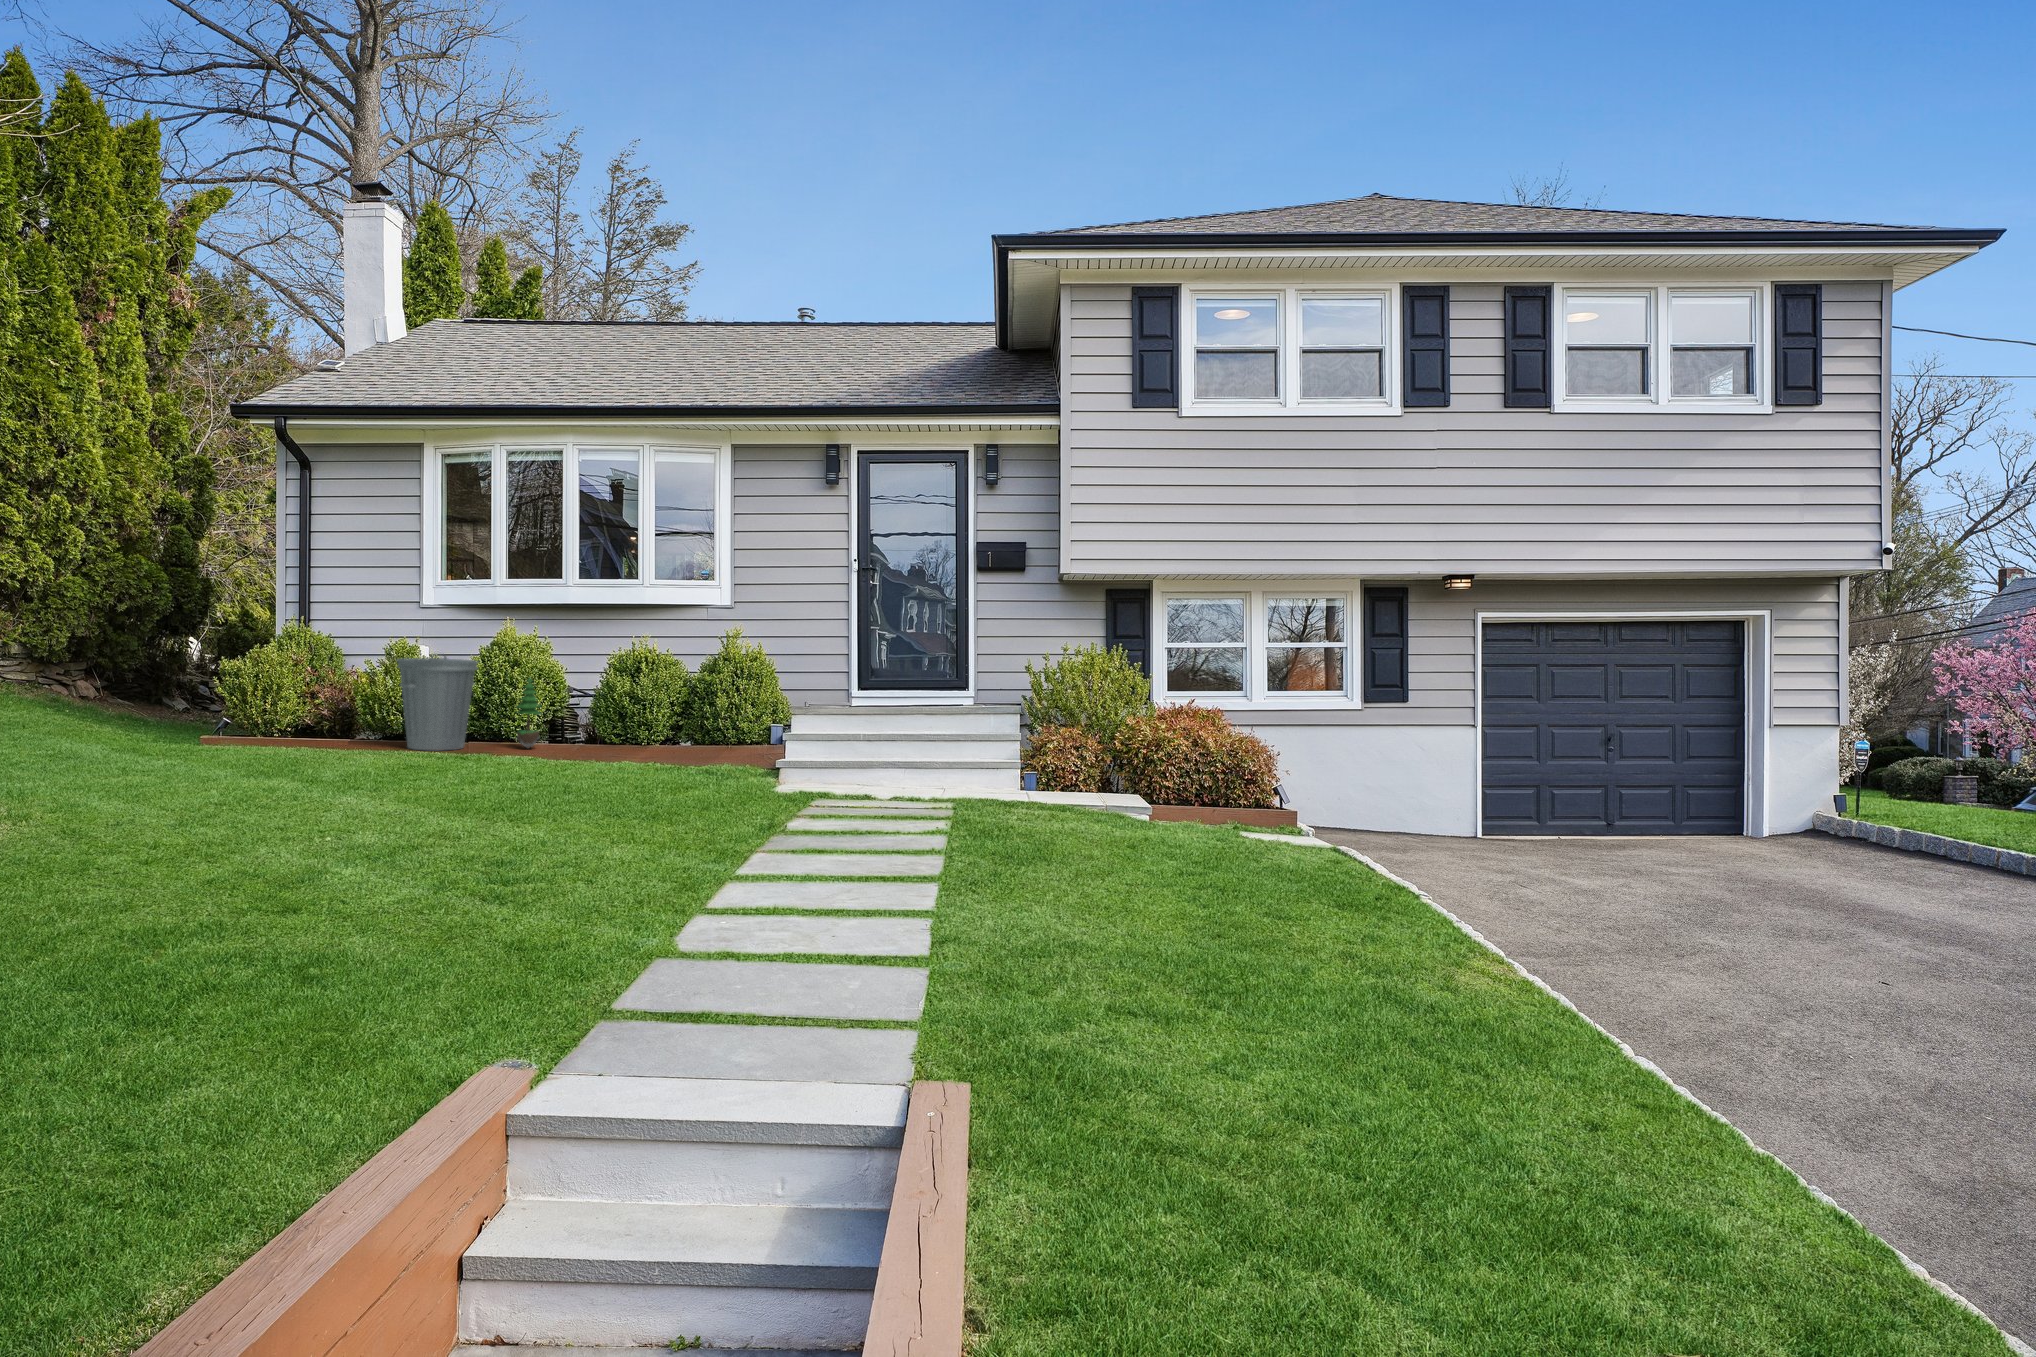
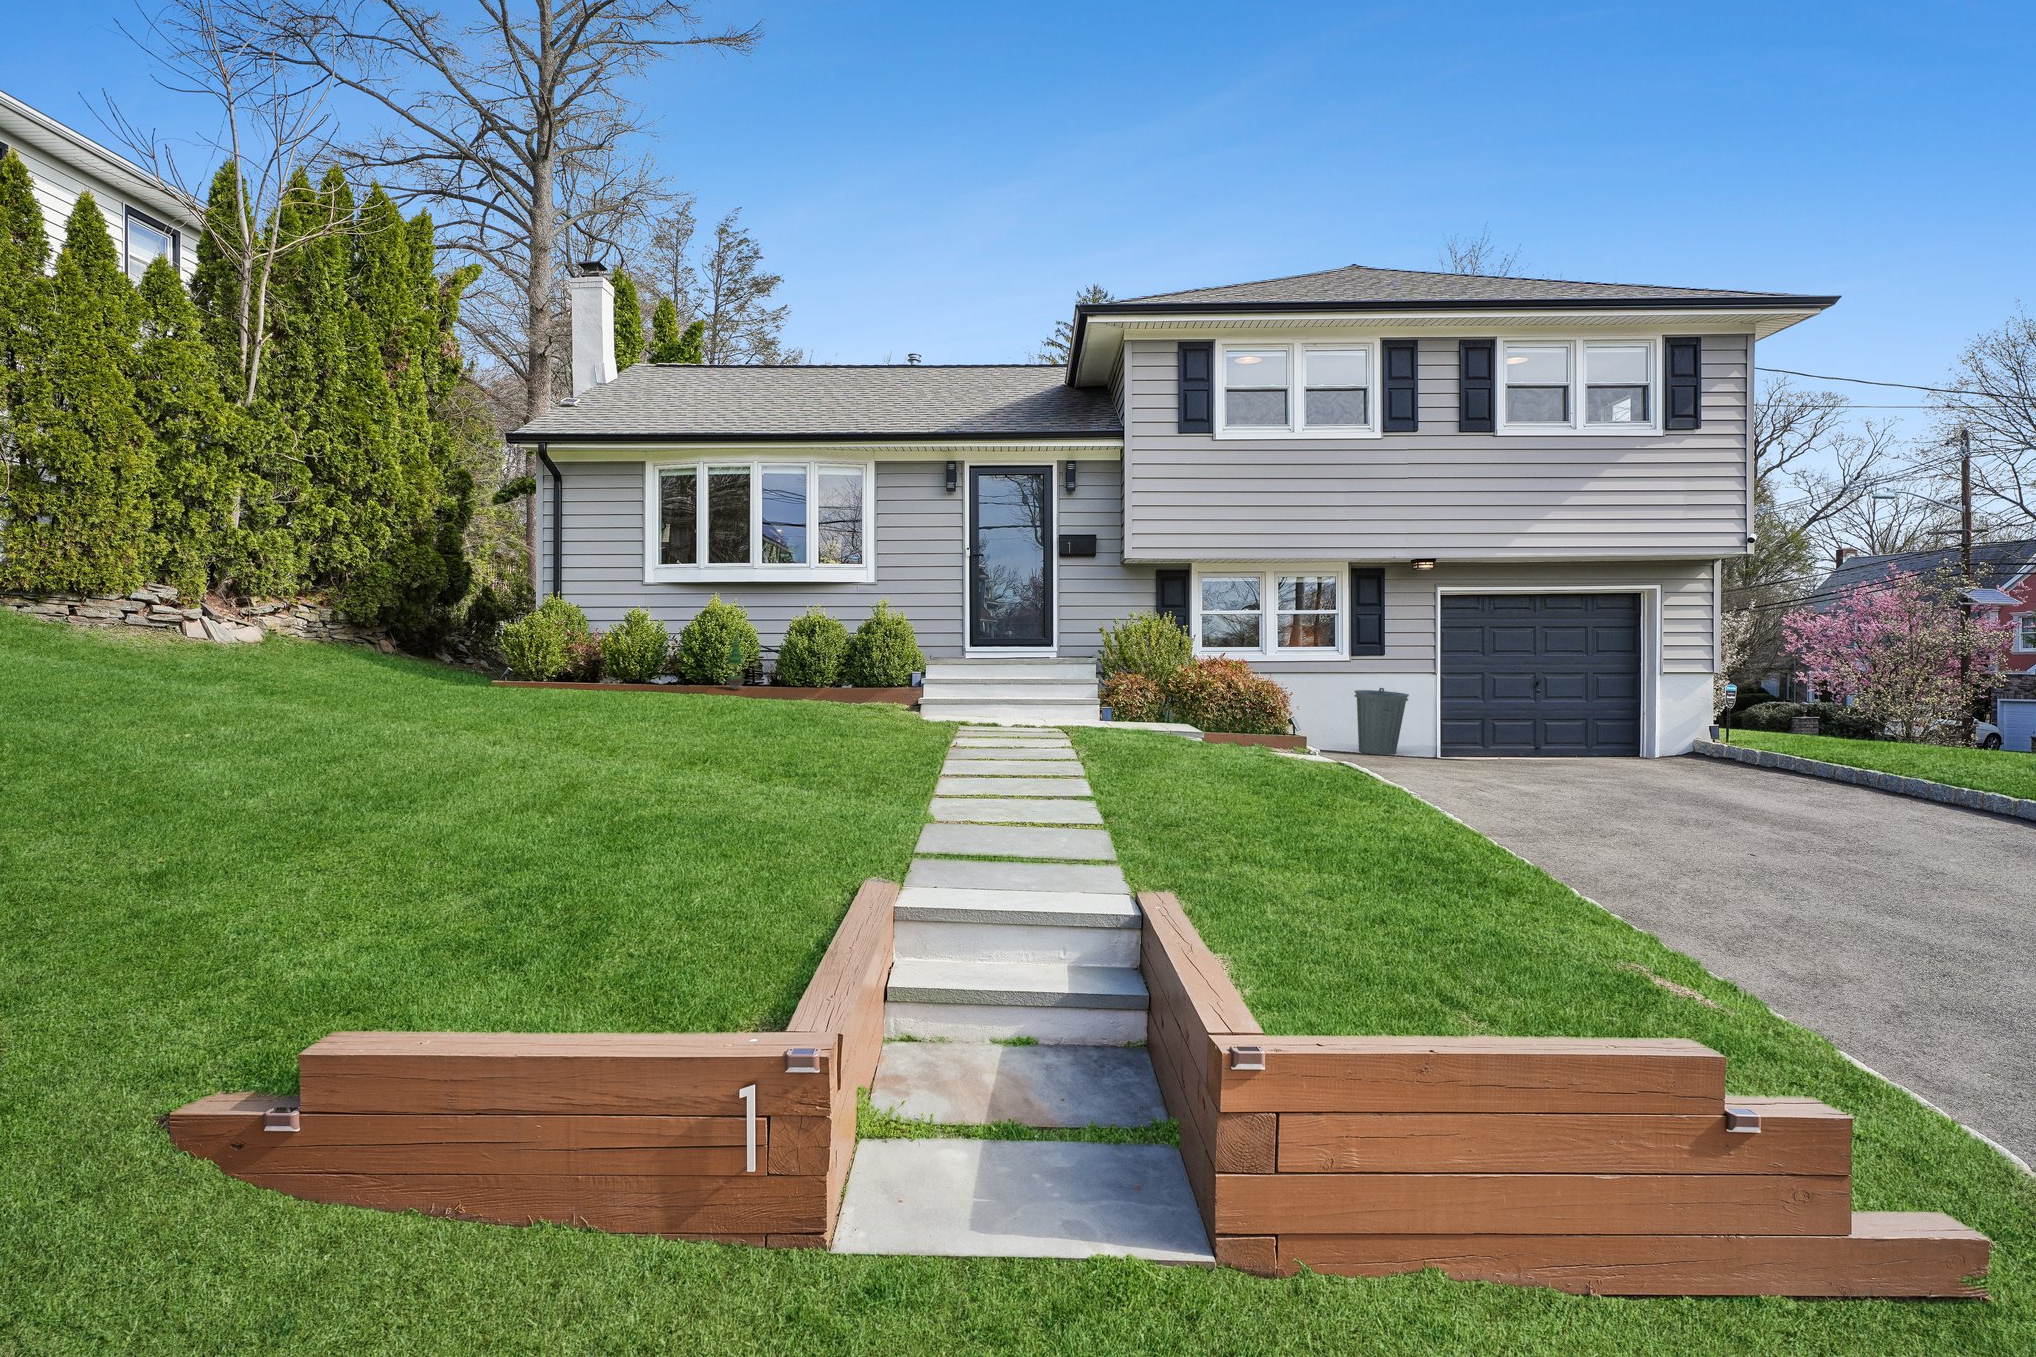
trash can: present [396,654,478,751] -> present [1354,688,1409,755]

